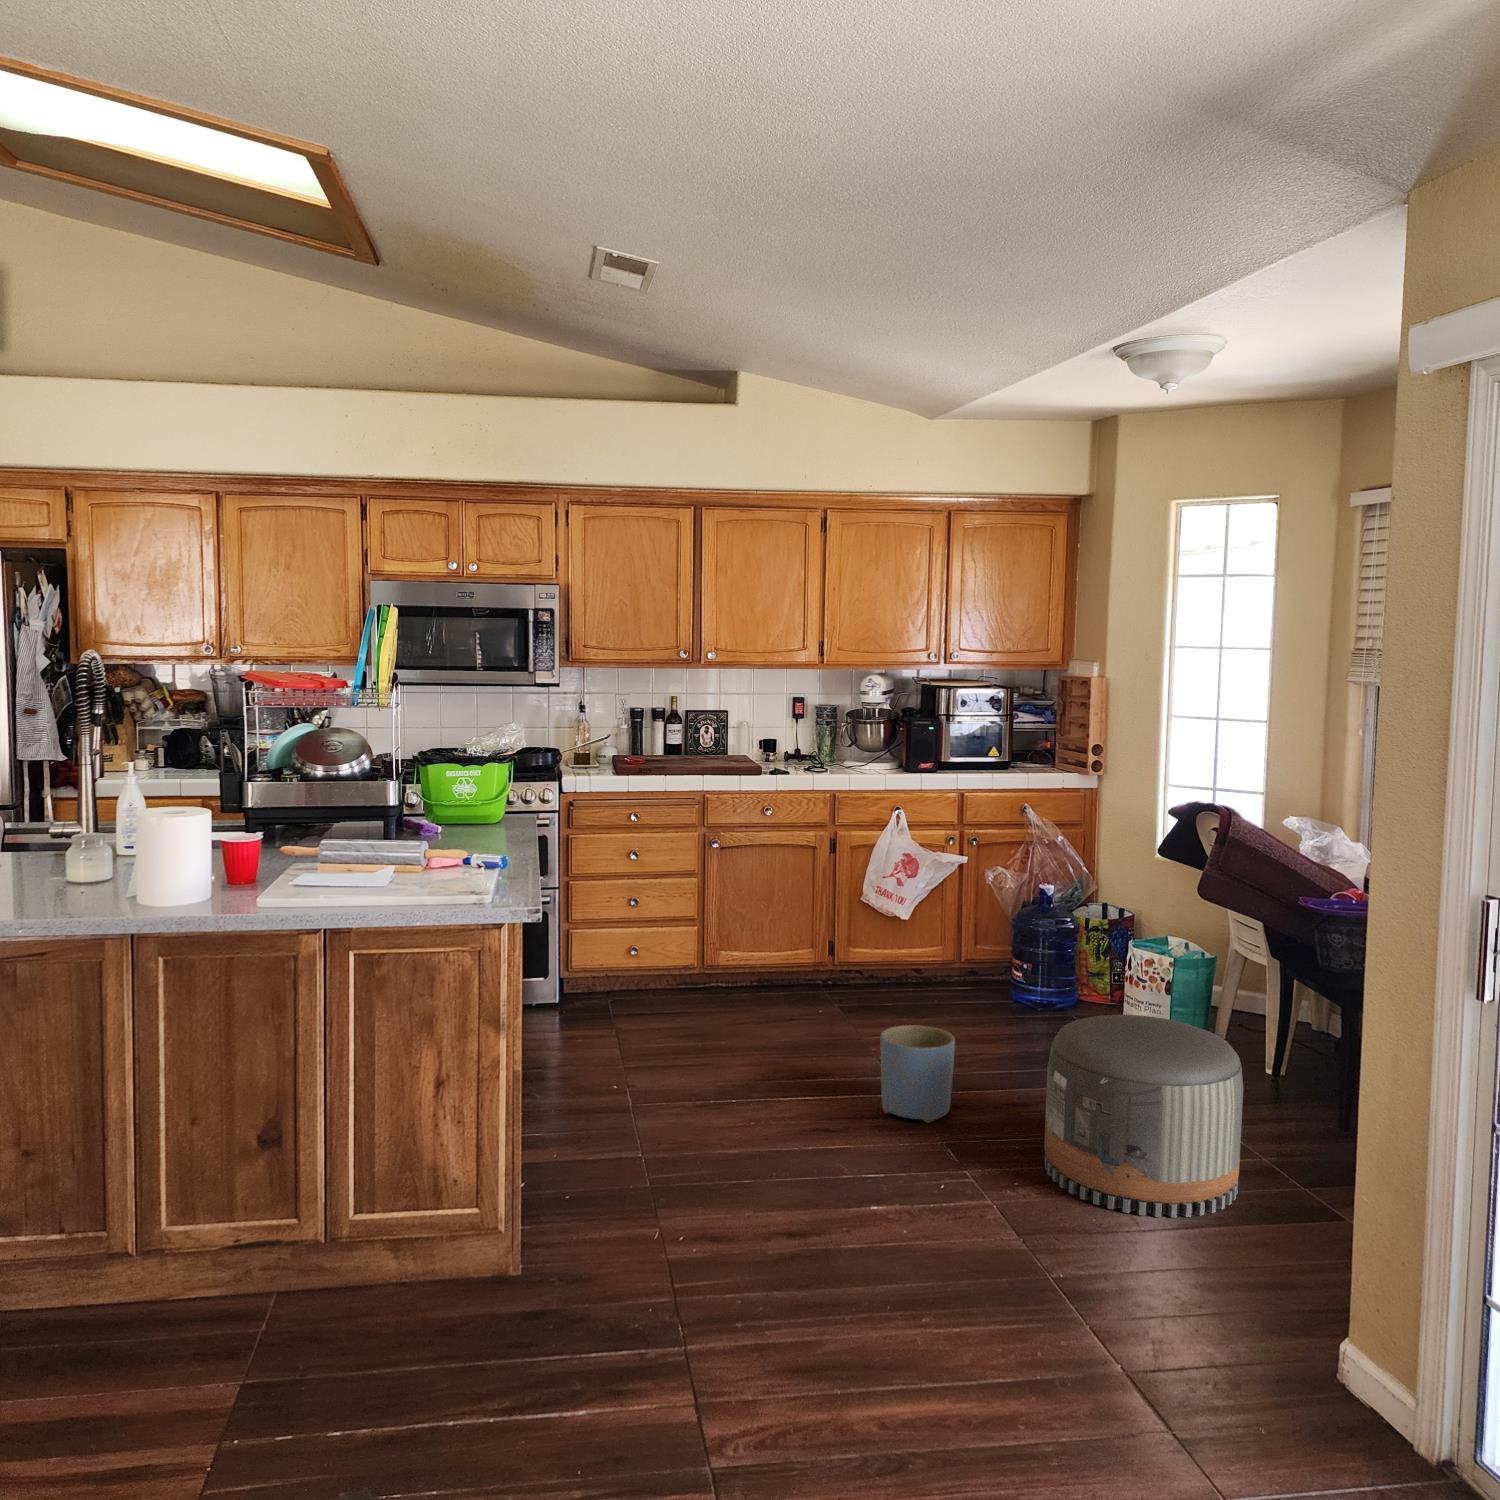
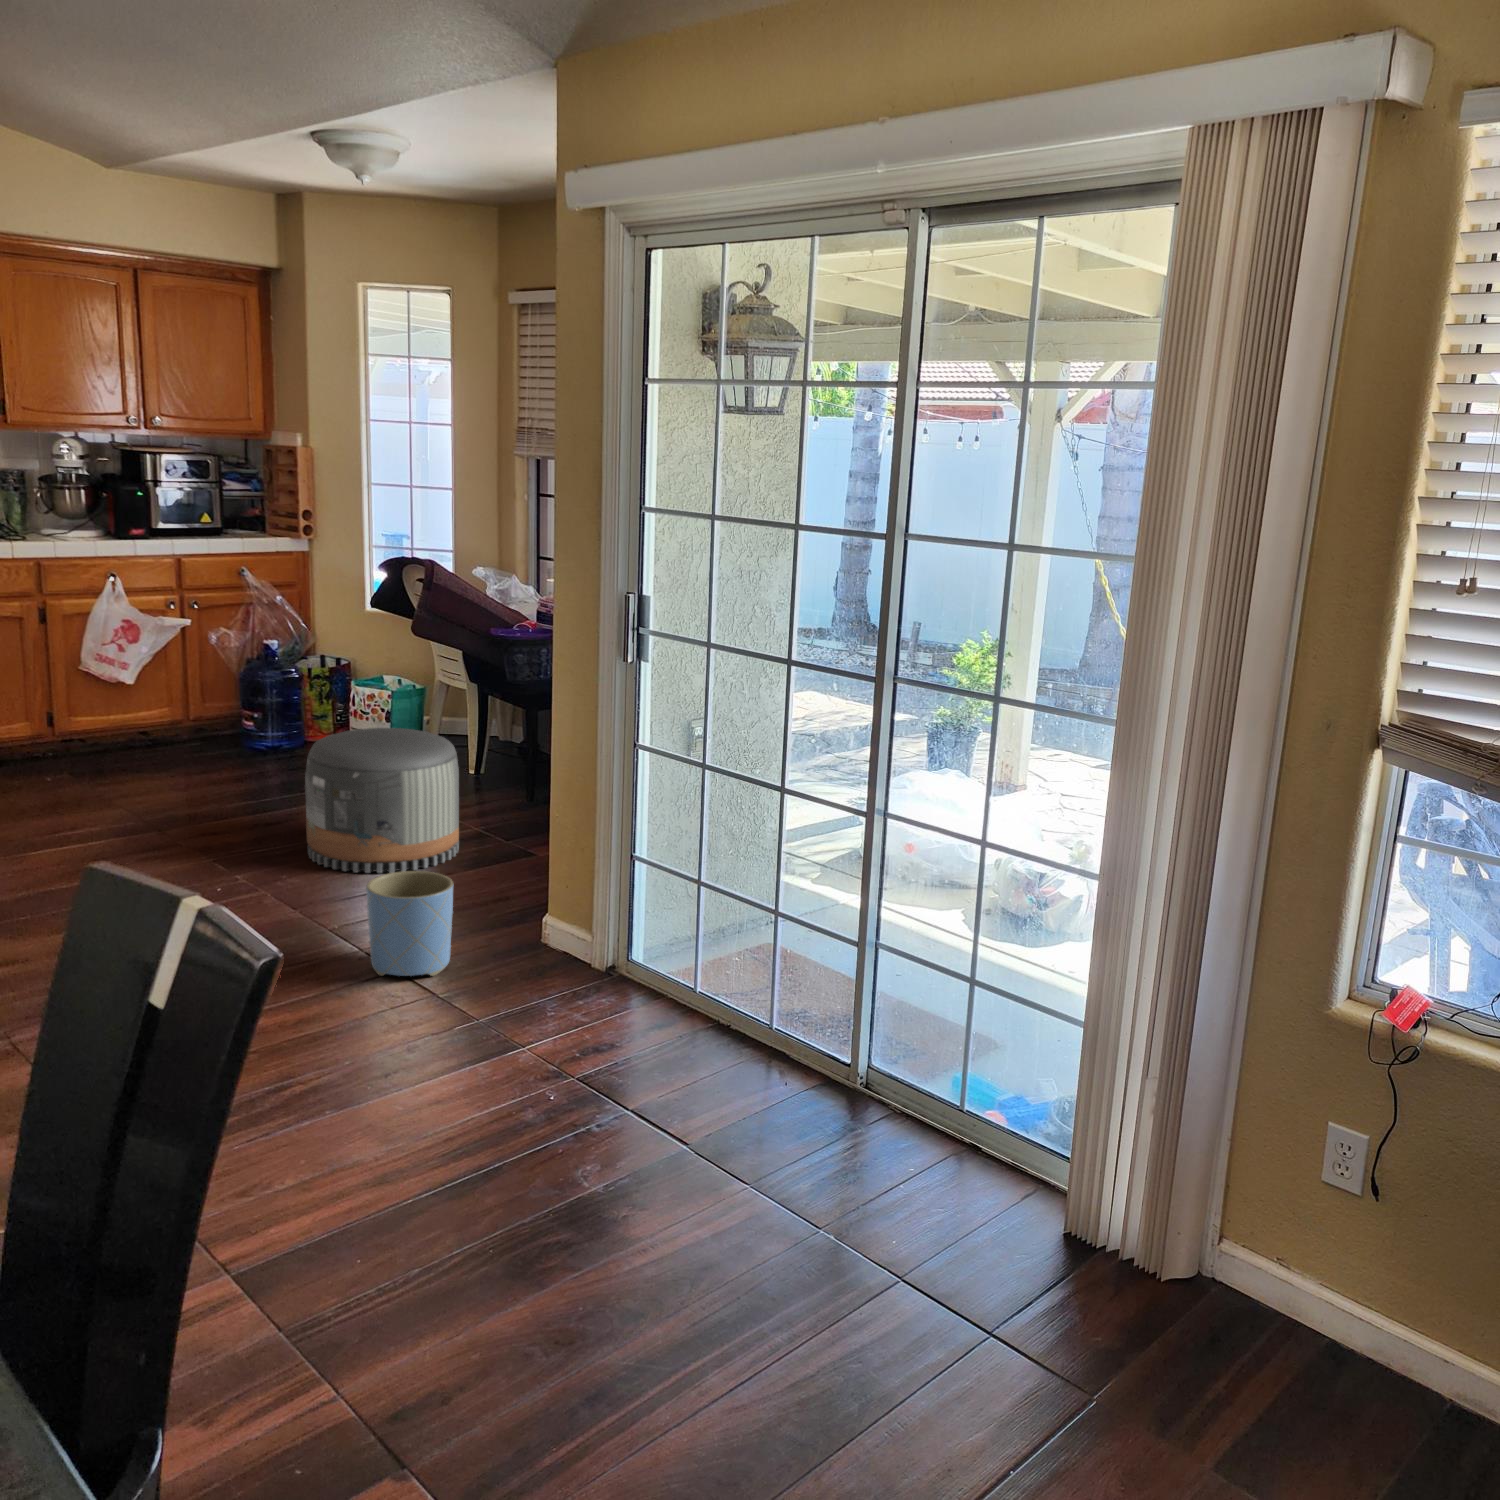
planter: present [881,1025,955,1123] -> present [366,871,453,976]

